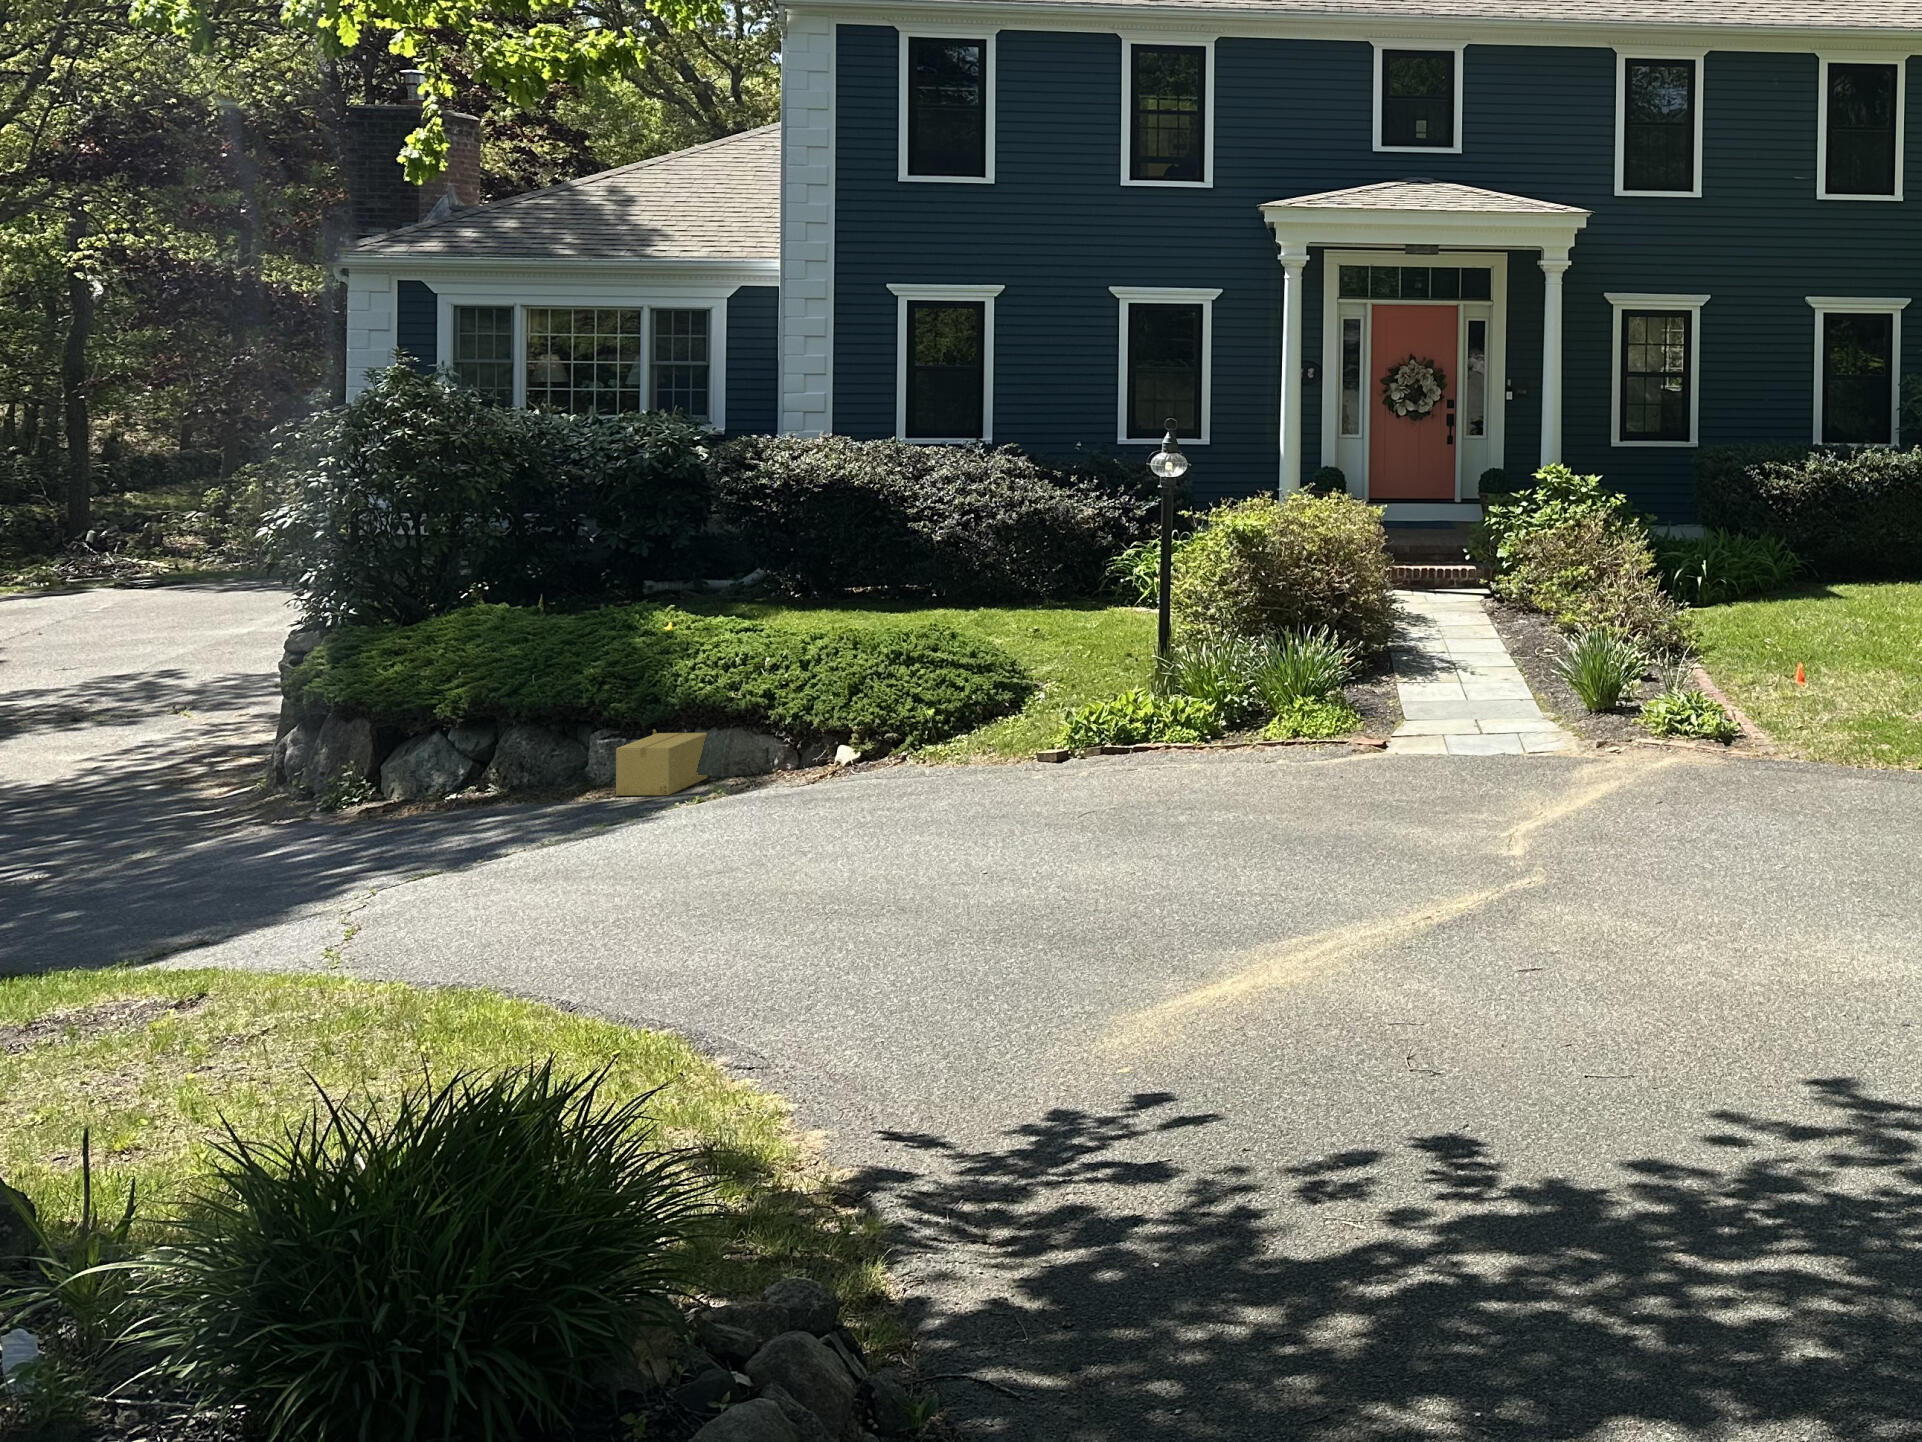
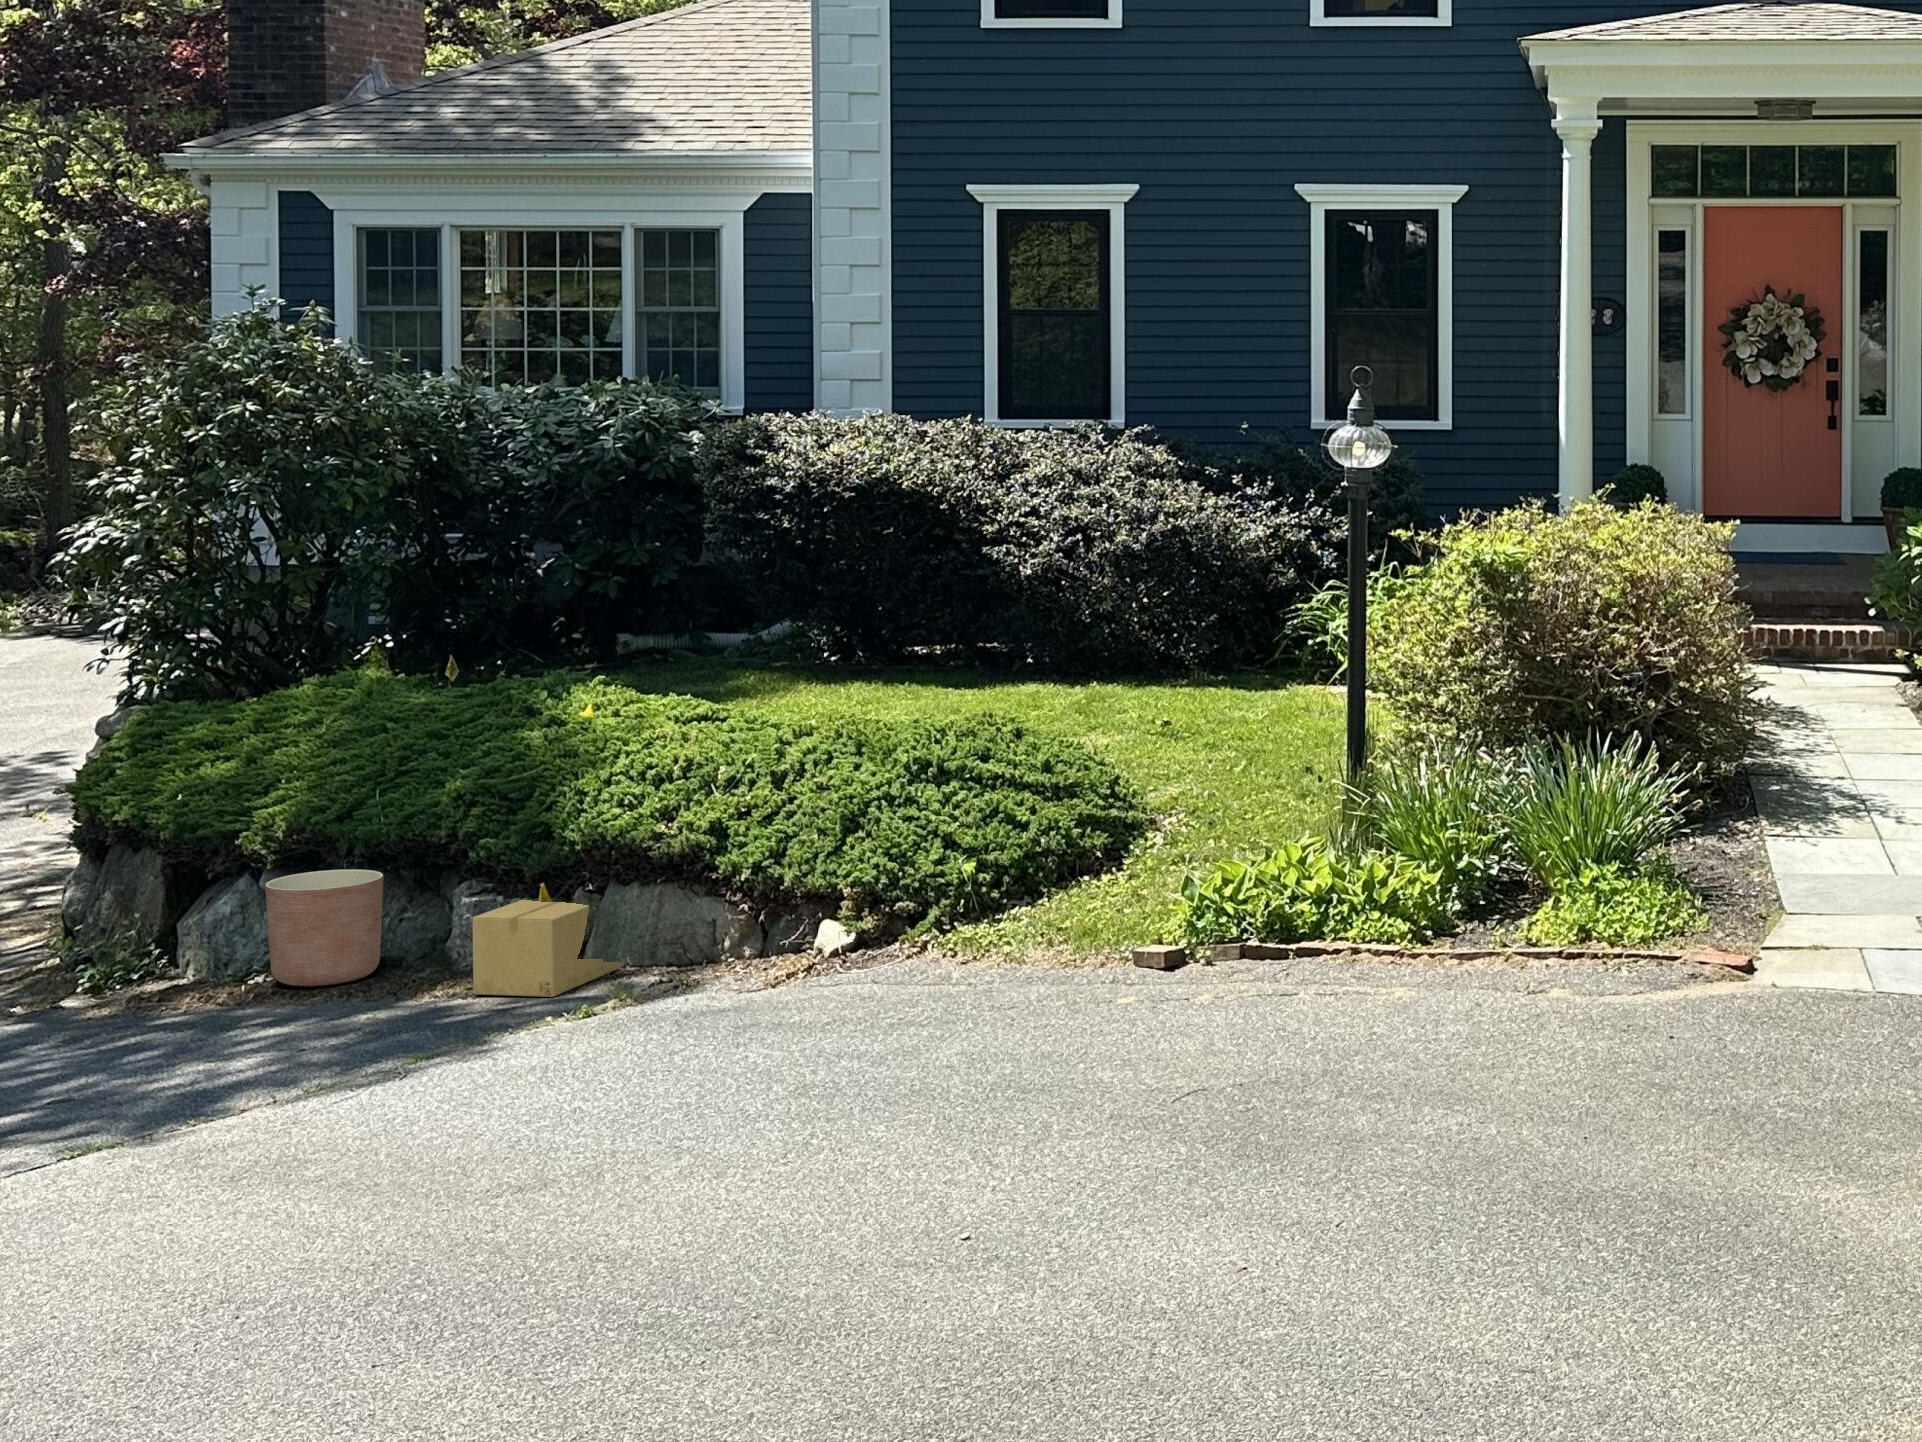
planter: none [474,723,550,795] -> present [265,869,383,986]

